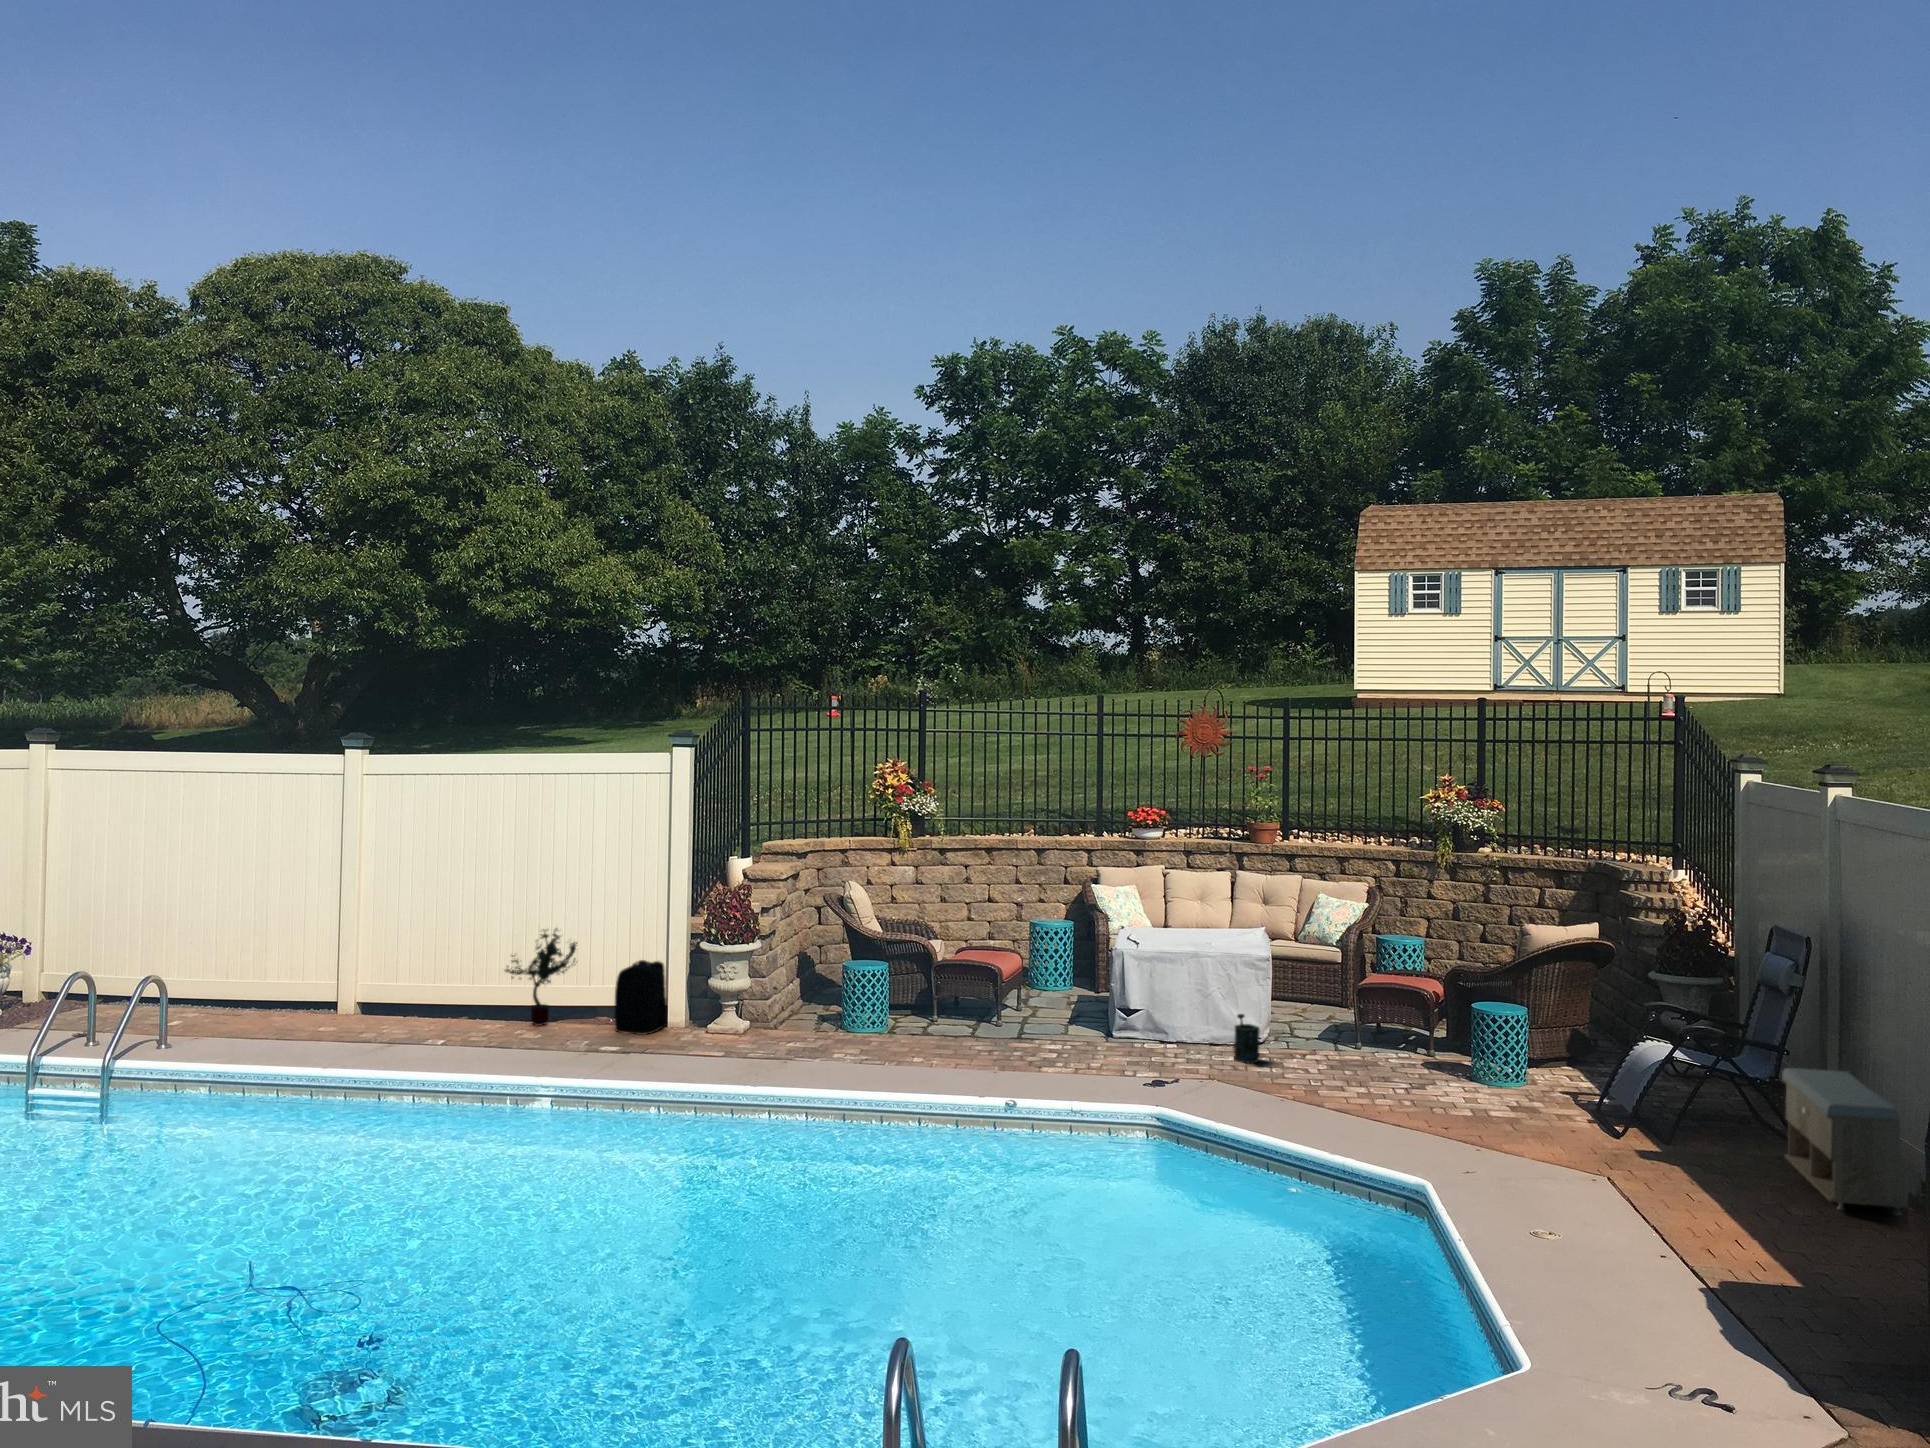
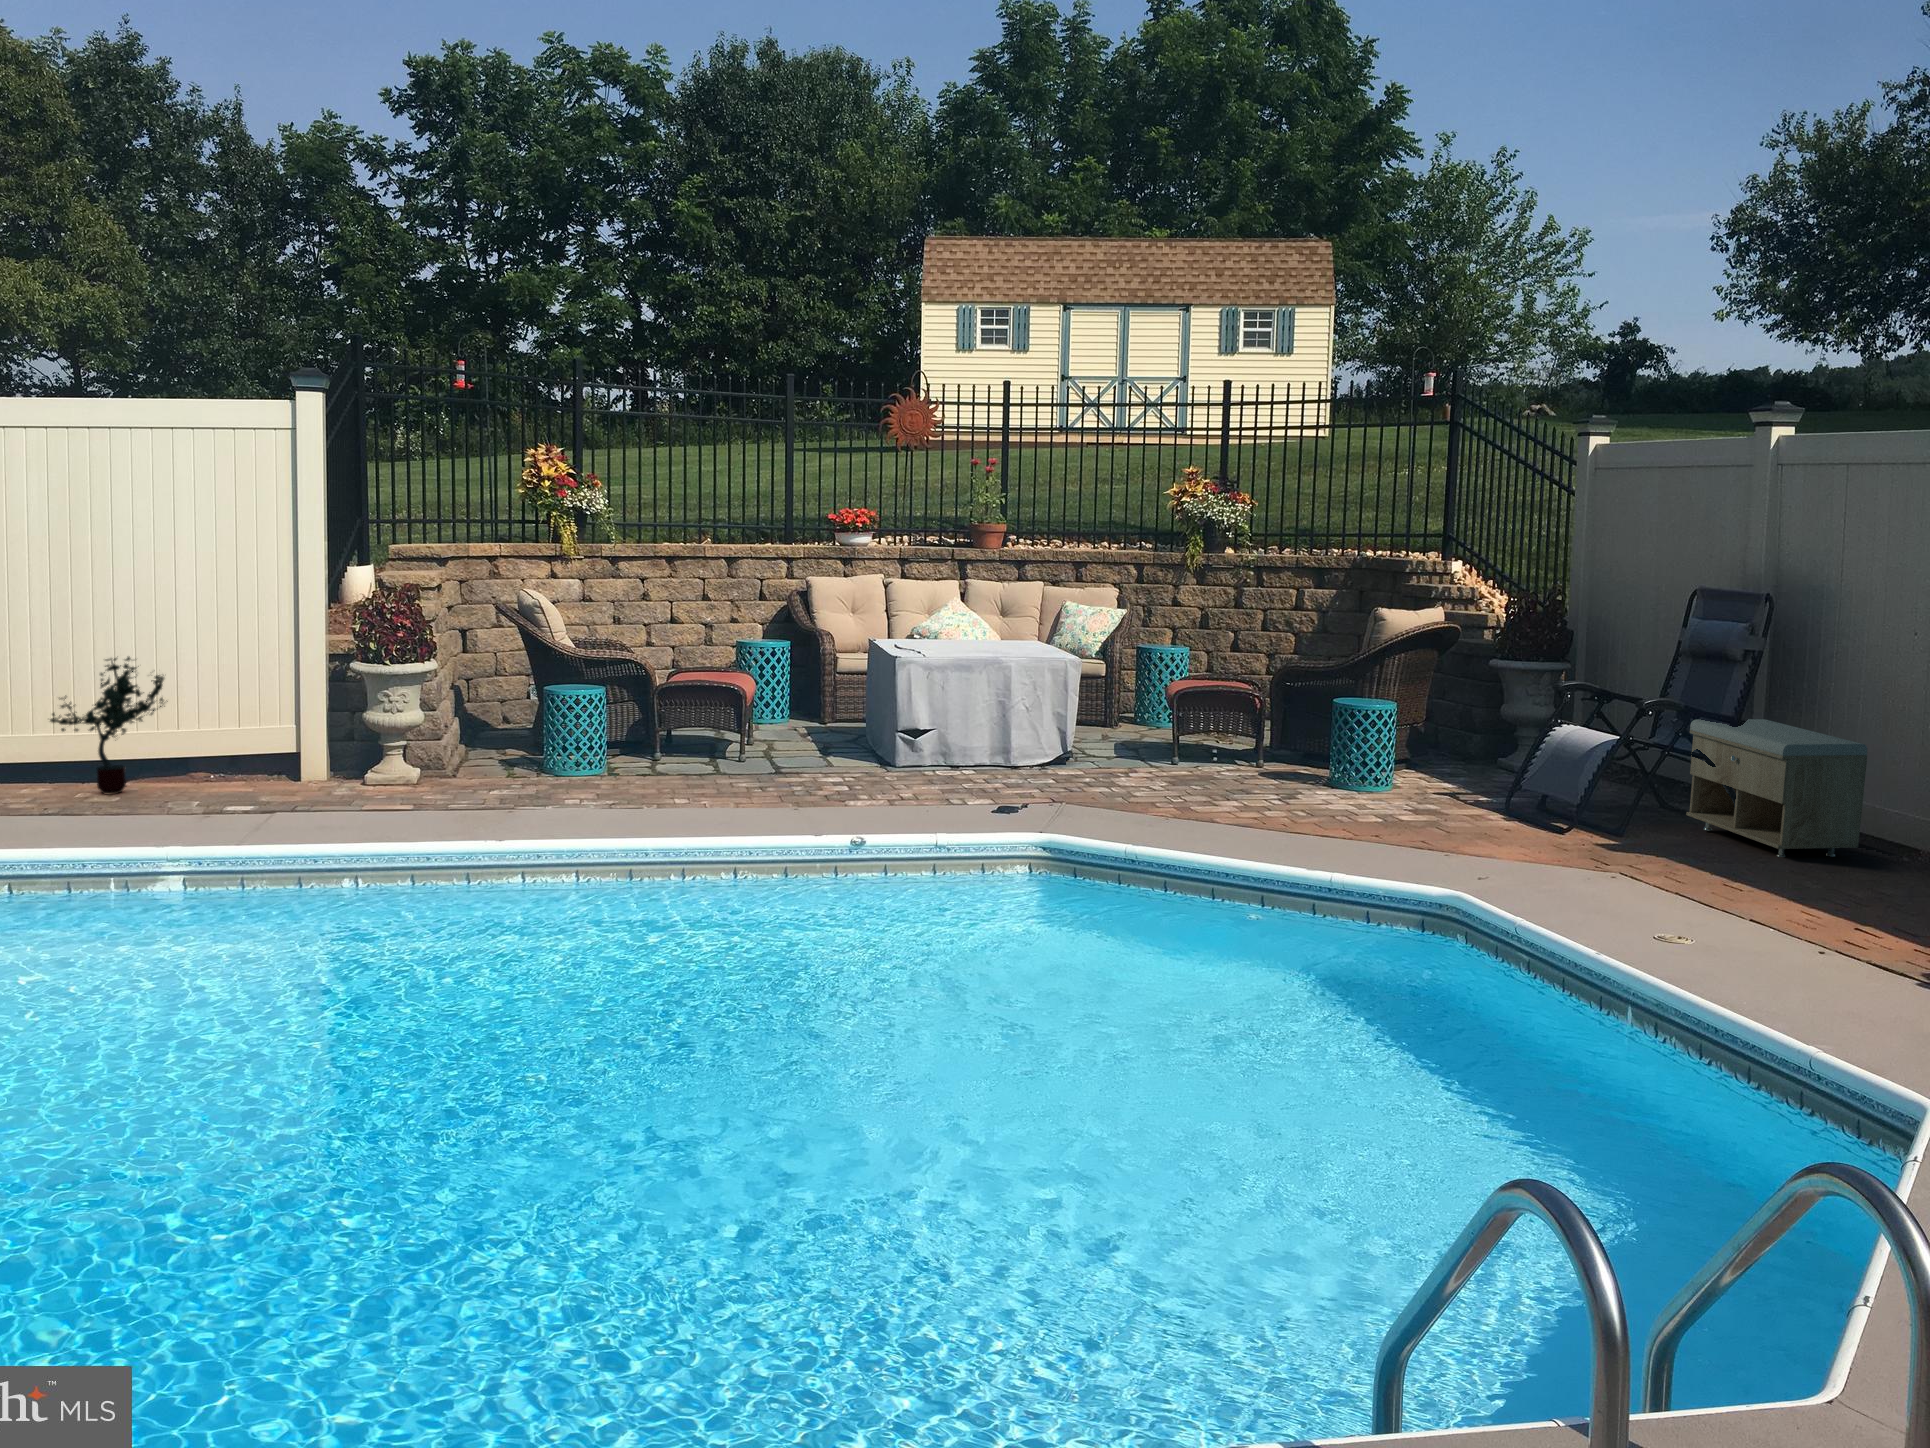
backpack: present [614,960,668,1035] -> none [231,696,308,795]
watering can: present [1234,1014,1260,1063] -> none [1035,722,1070,777]

